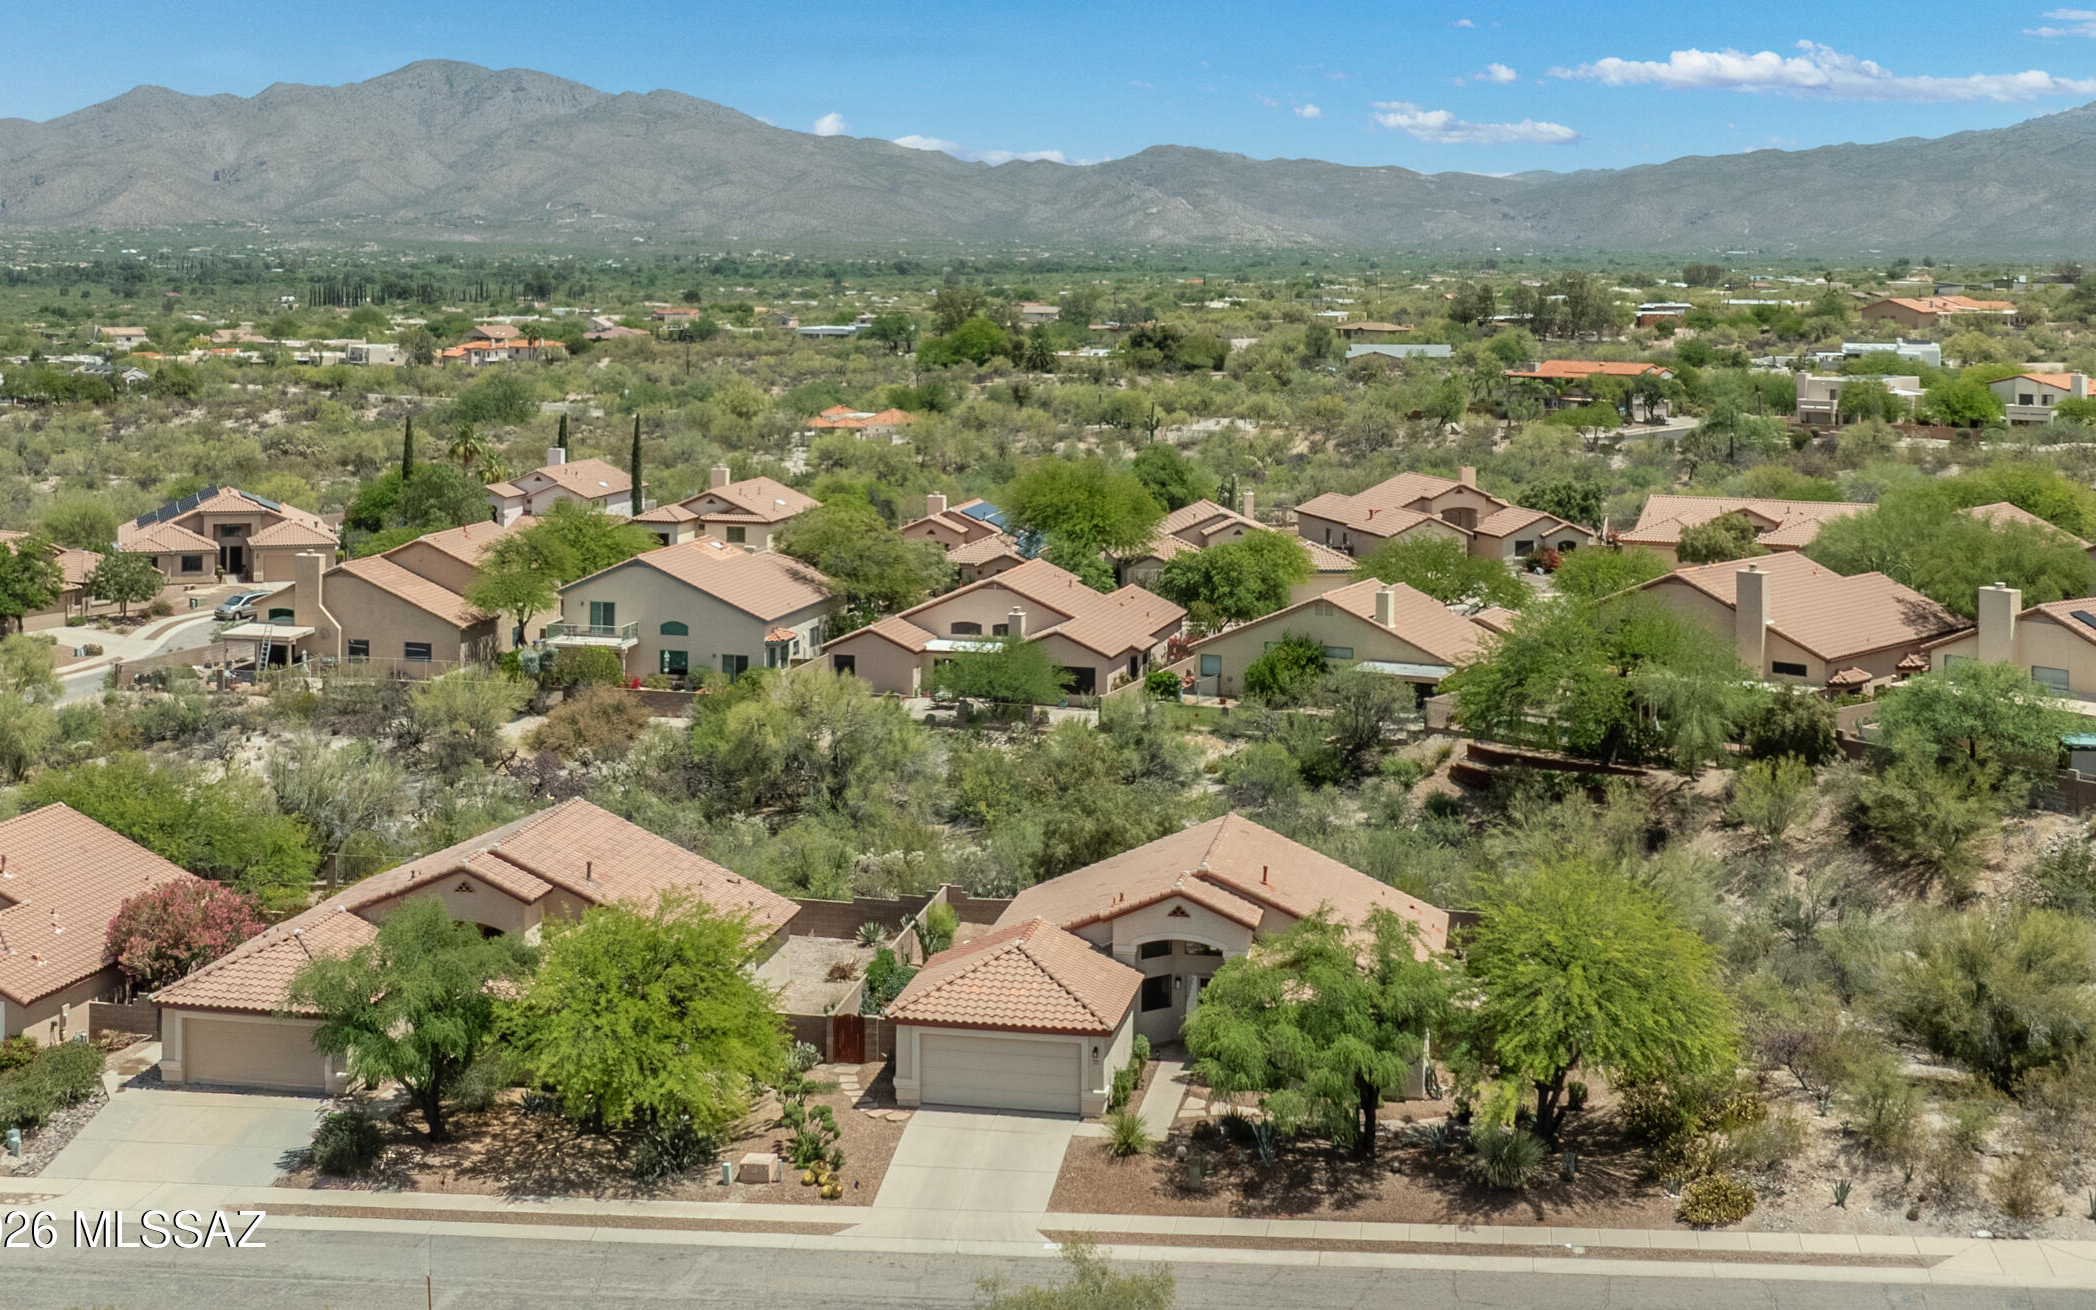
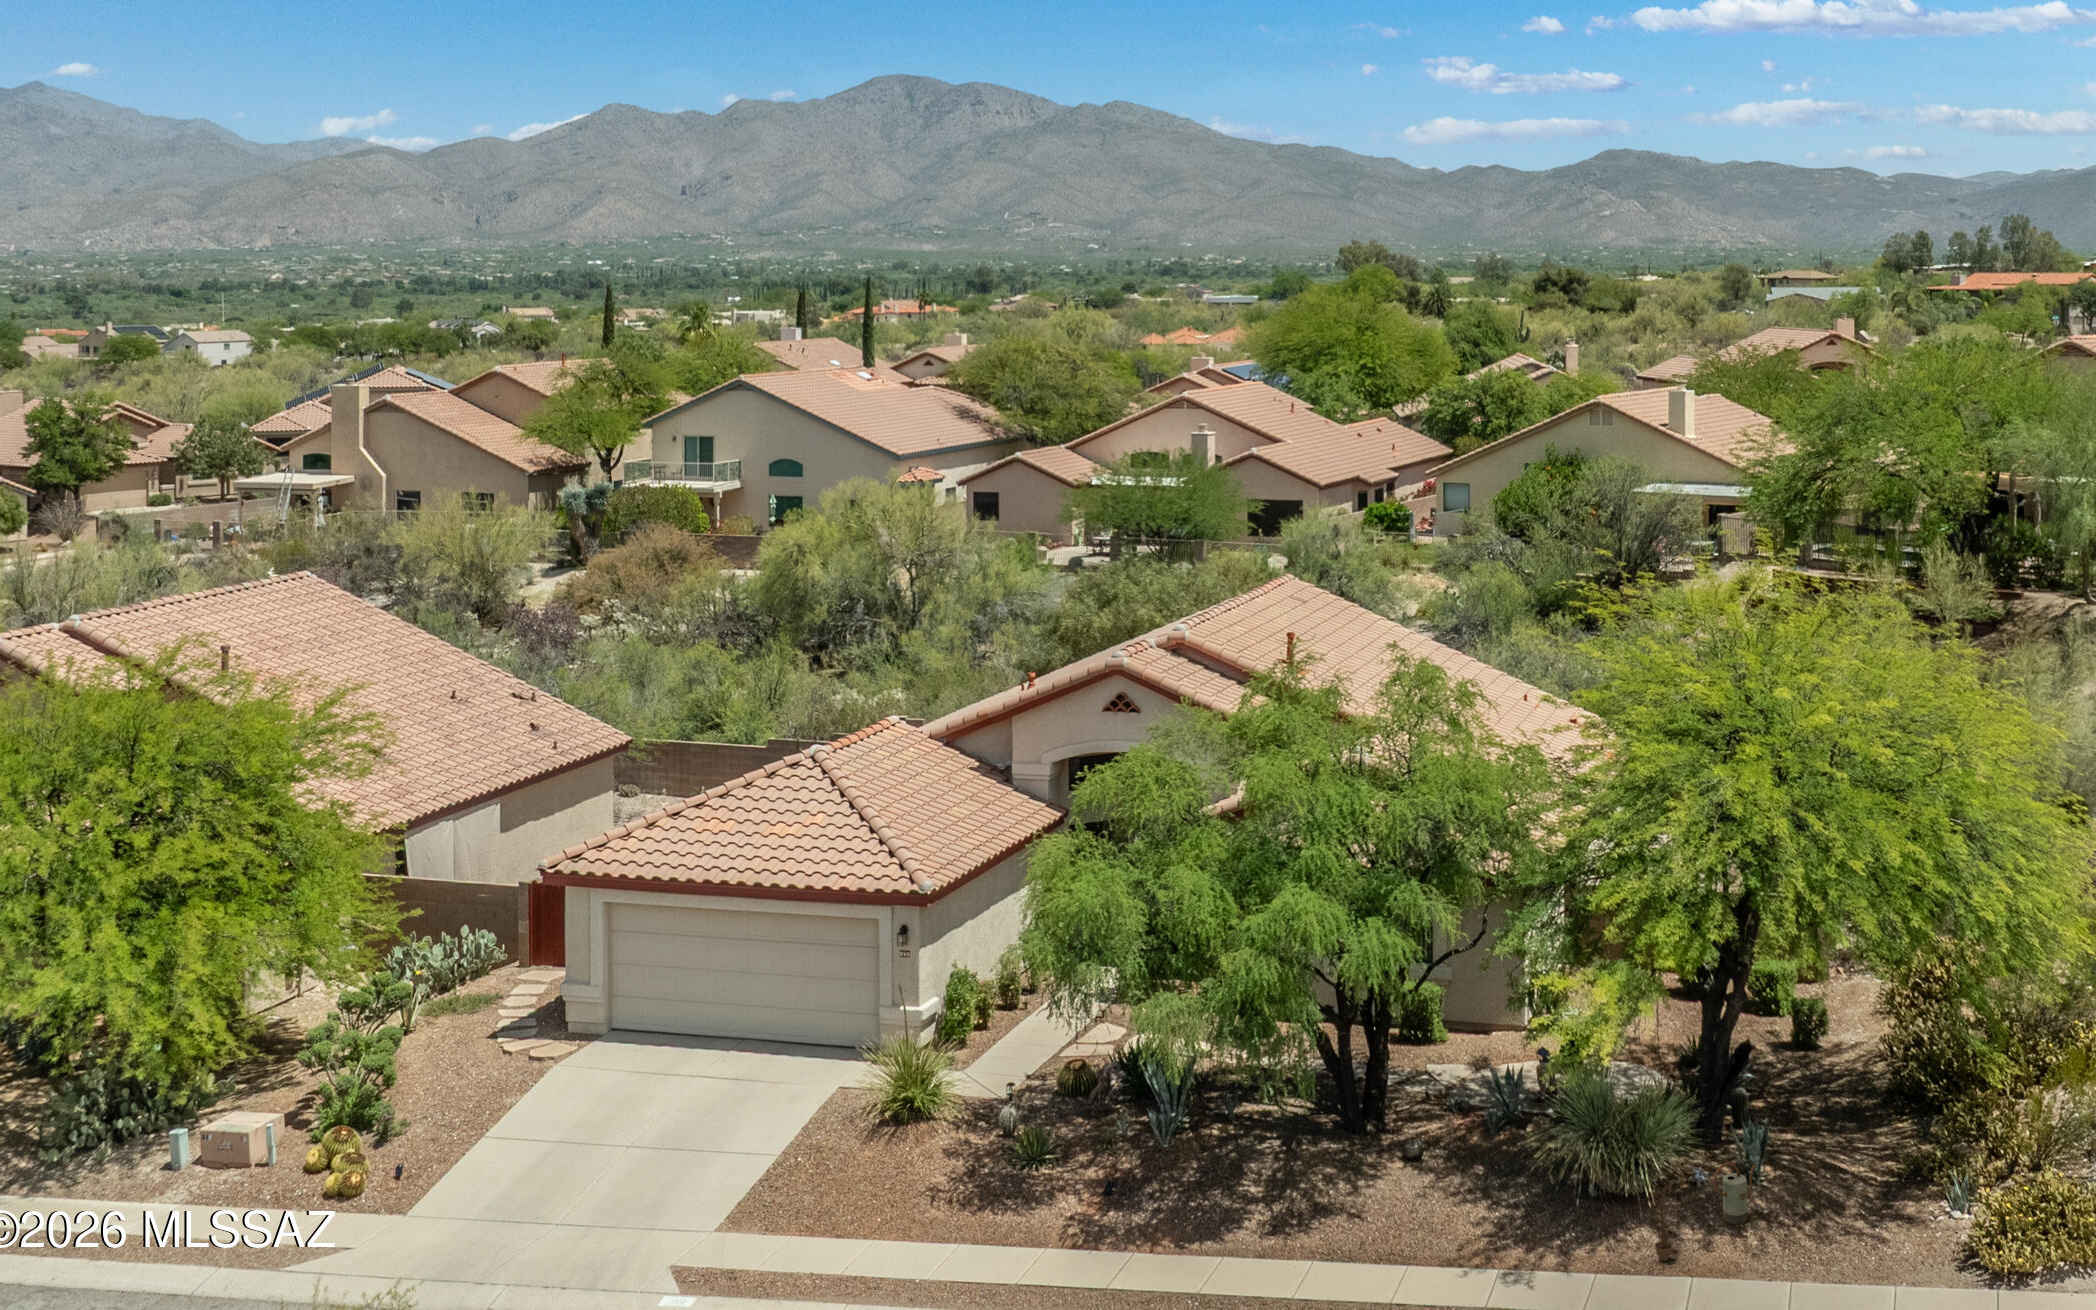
watering can: present [1188,1160,1204,1191] -> present [1713,1162,1756,1224]

